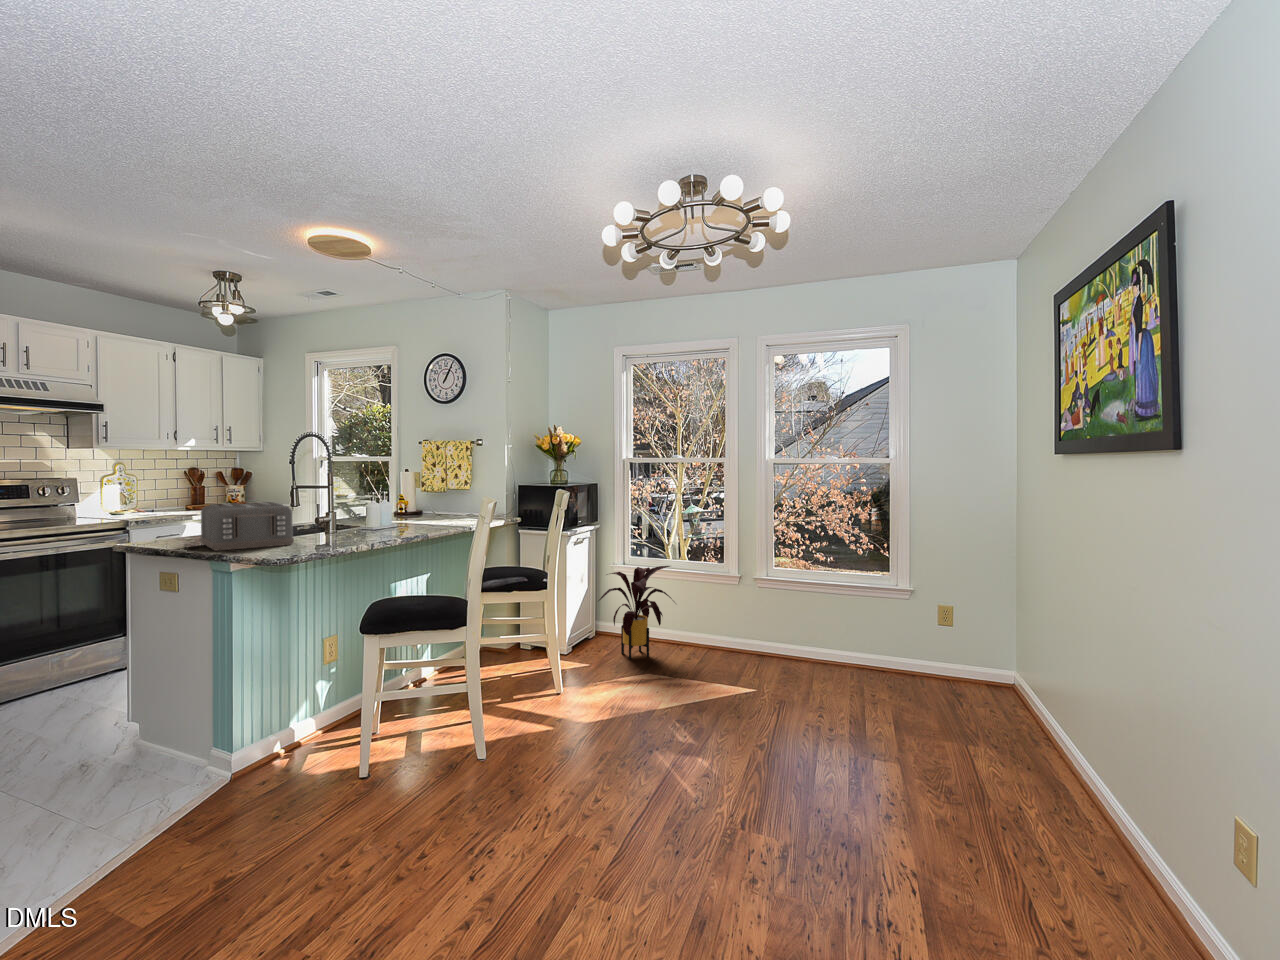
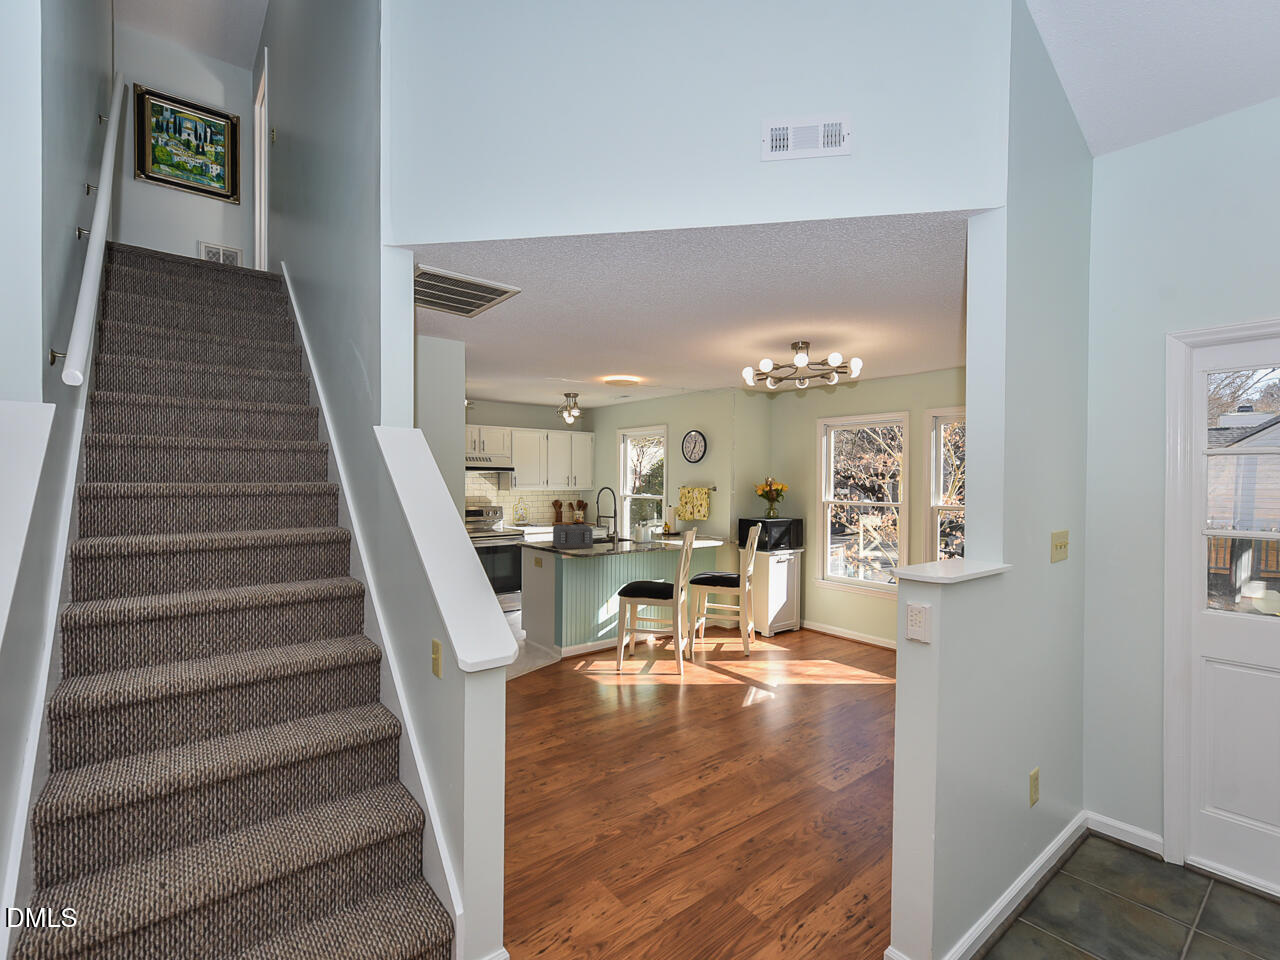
house plant: present [599,566,672,659] -> none [785,581,850,648]

